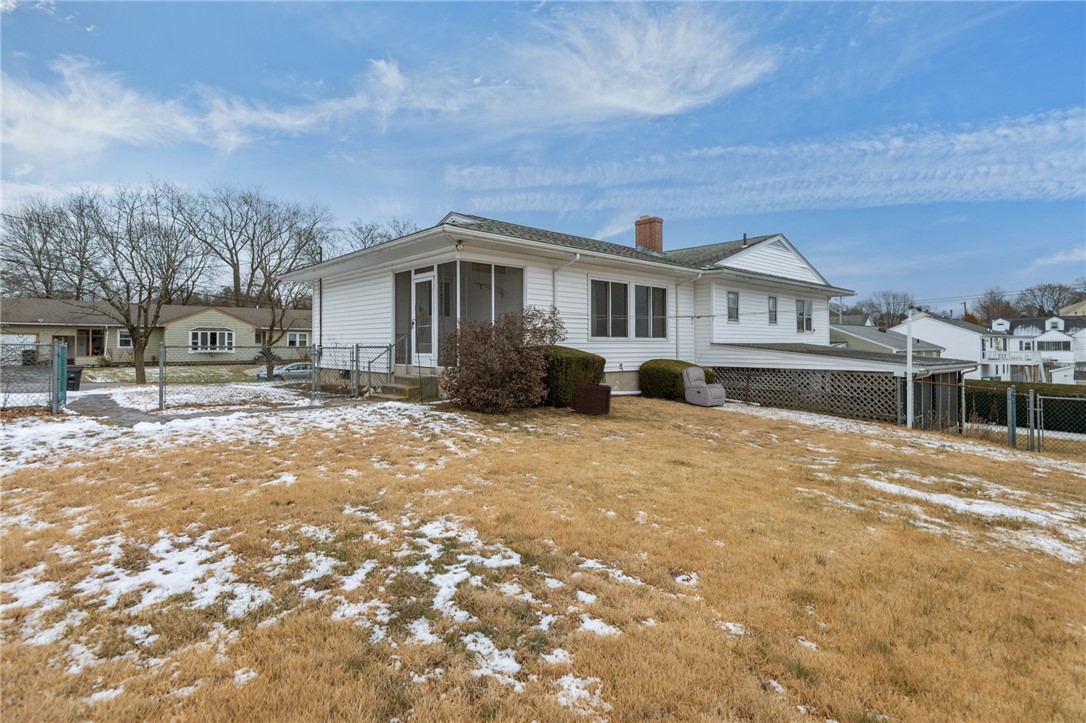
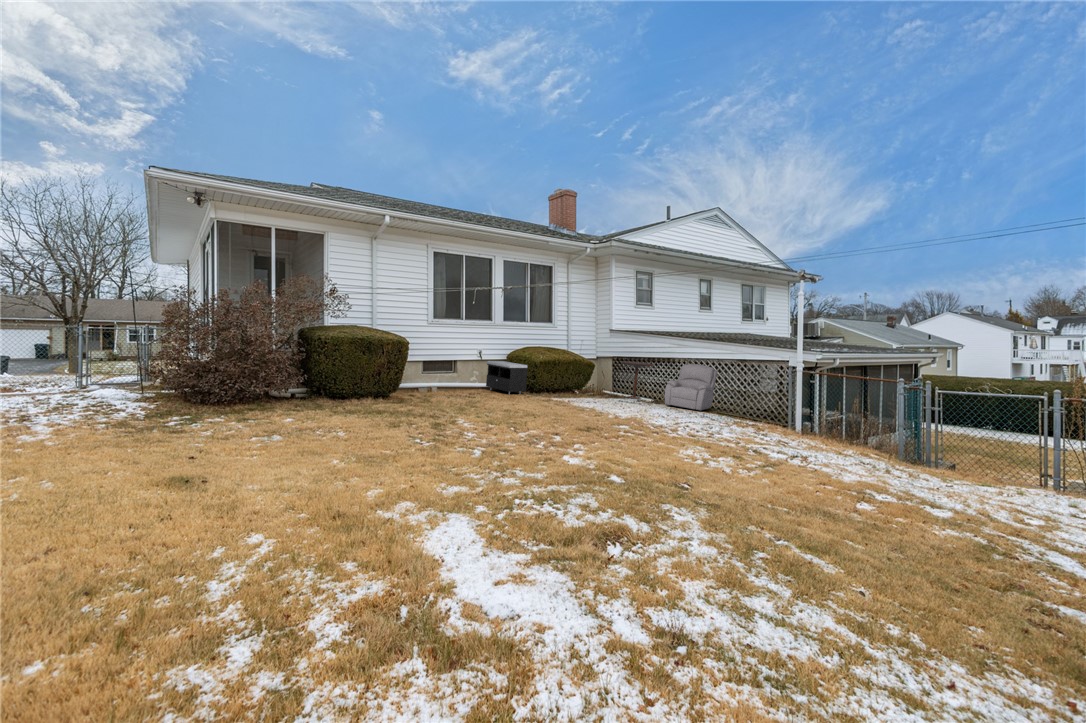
chair: present [682,367,726,407] -> present [665,364,717,410]
storage bench: none [629,374,669,403] -> present [486,361,527,394]
wooden crate: present [570,383,611,415] -> none [344,367,391,406]

